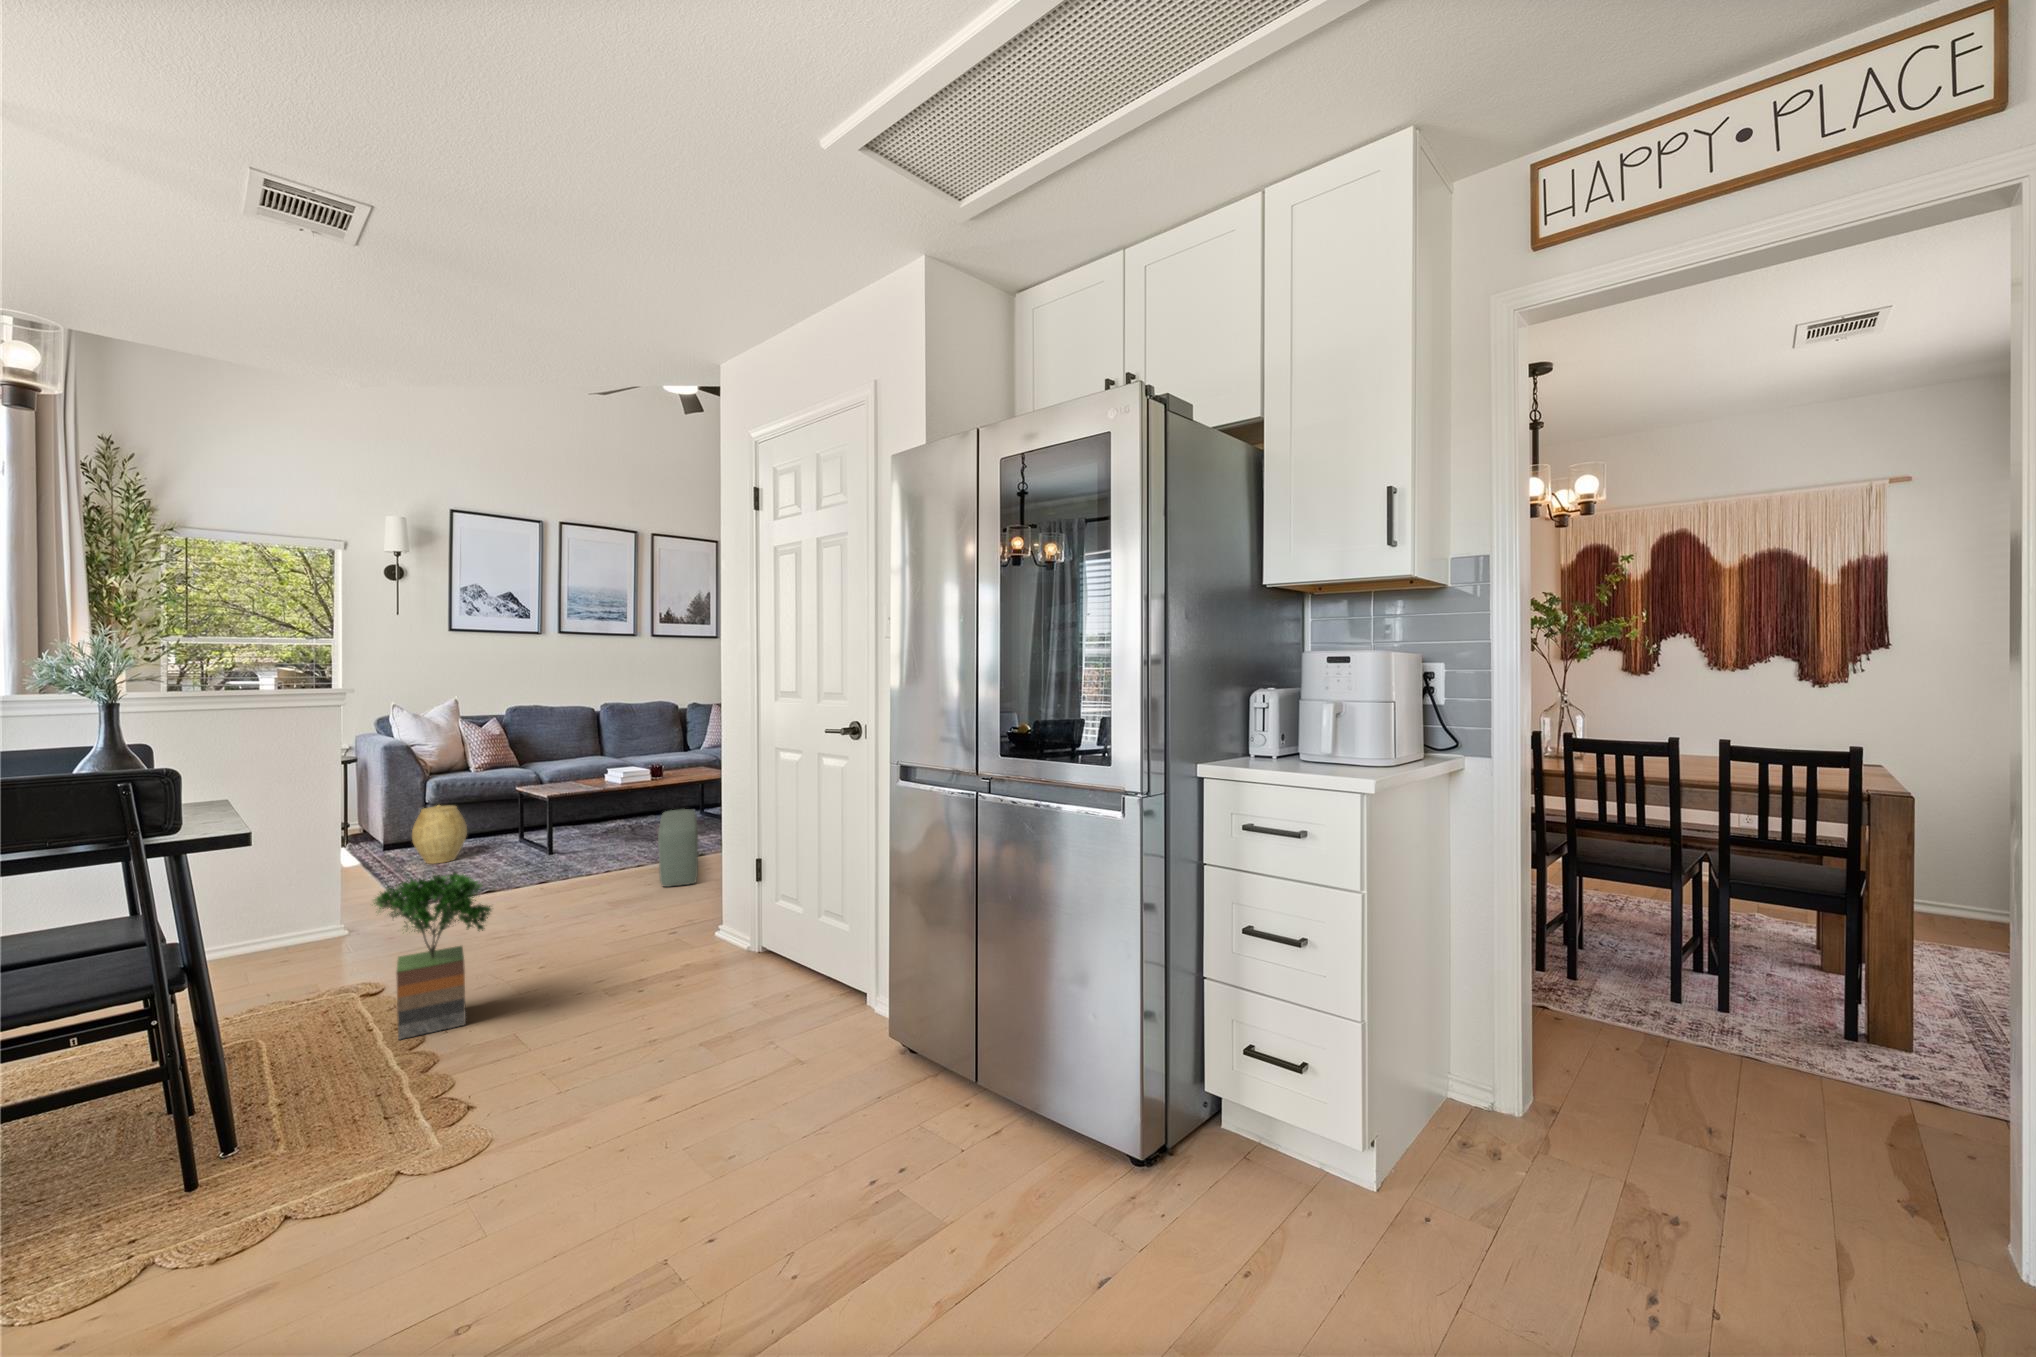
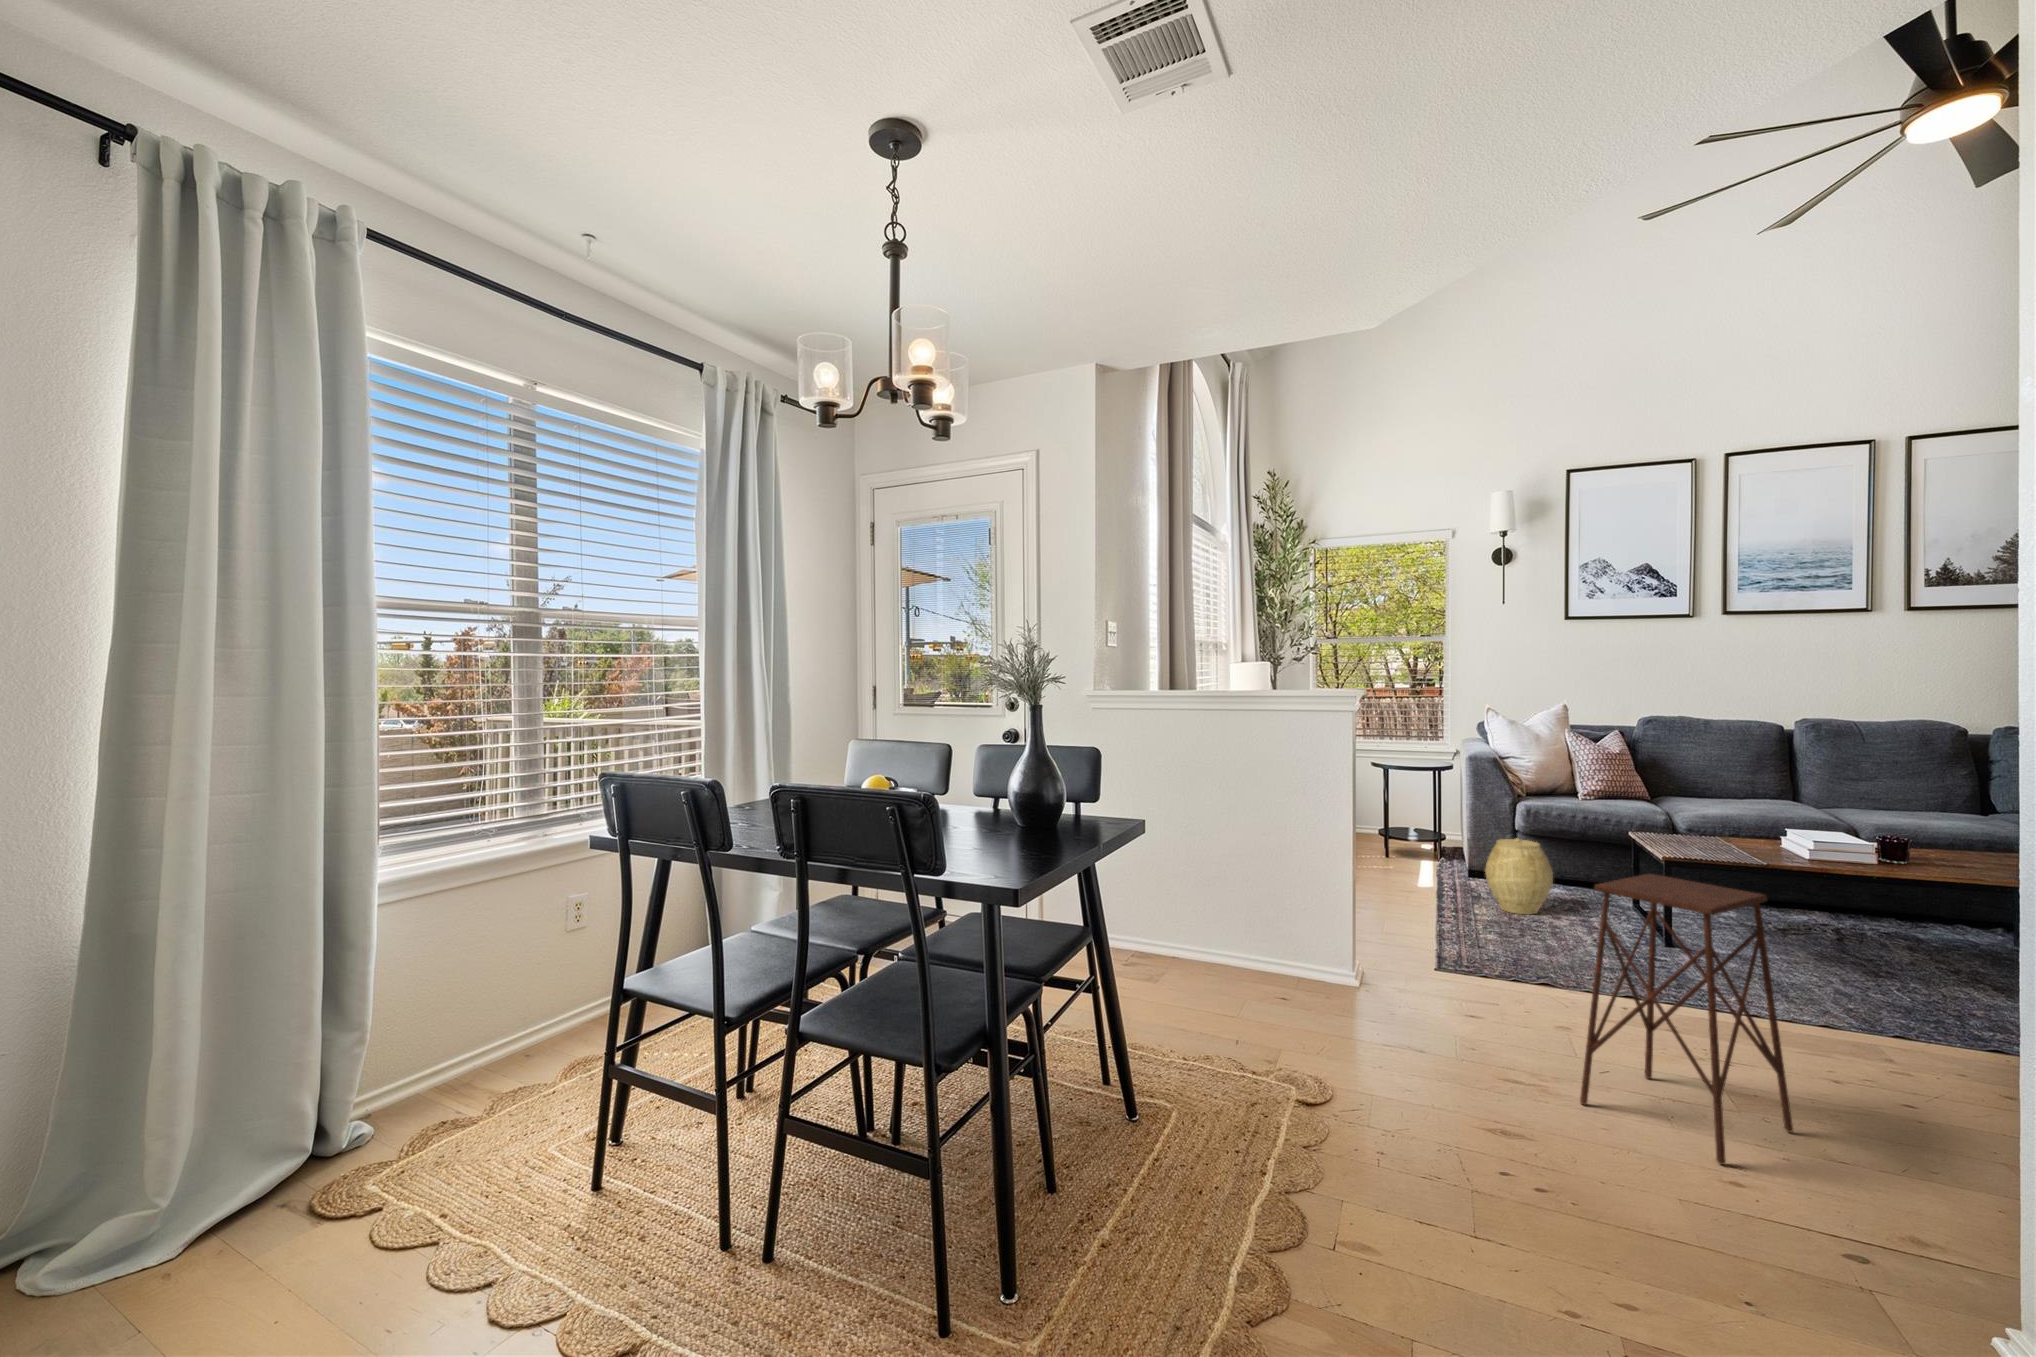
side table: none [540,789,640,933] -> present [1580,874,1794,1165]
pouf: present [658,809,698,887] -> none [1857,939,1974,1123]
potted tree: present [374,873,491,1039] -> none [1261,974,1424,1255]

